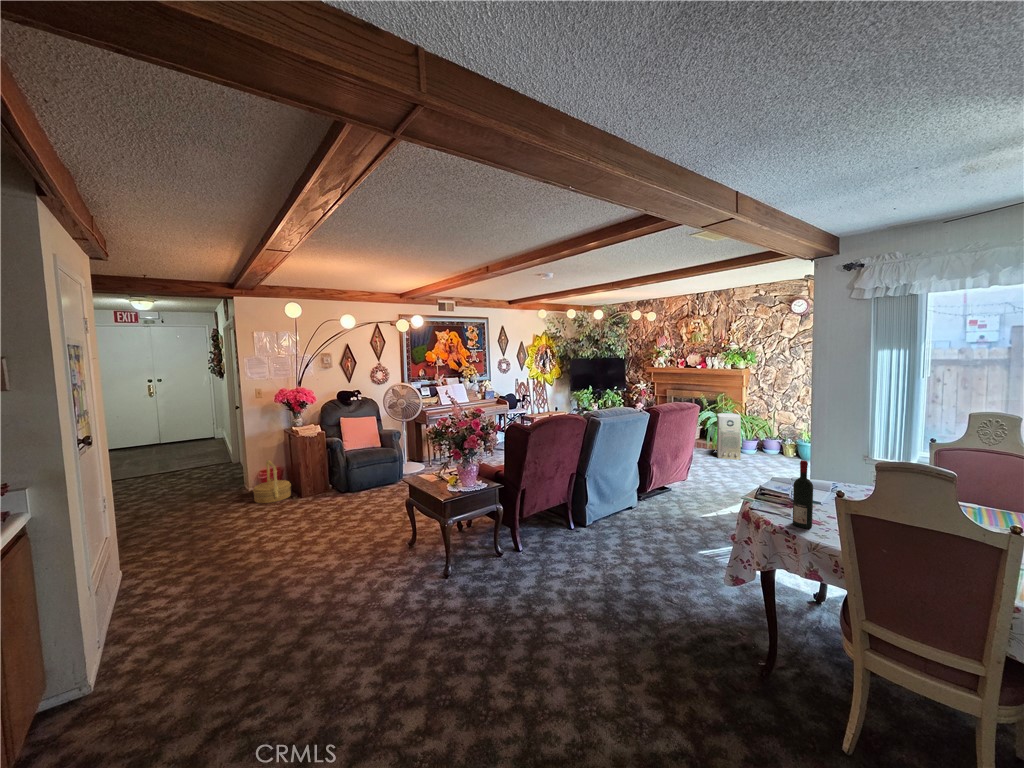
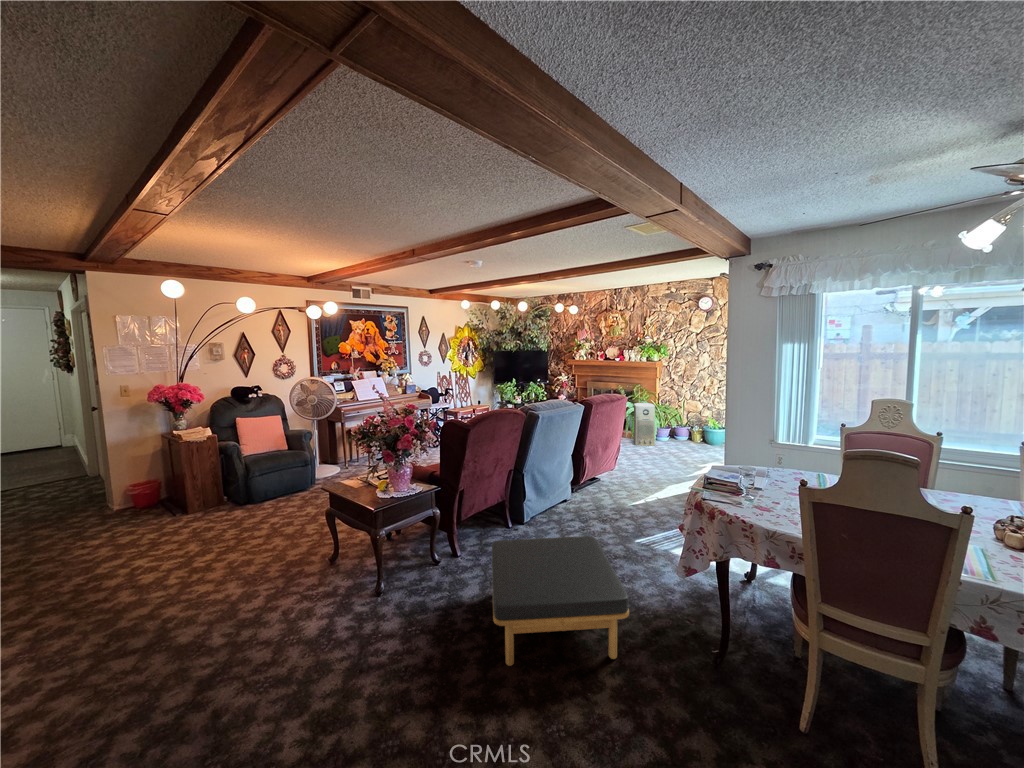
woven basket: present [253,460,291,503] -> none [120,471,174,525]
wine bottle: present [793,460,813,528] -> none [746,449,765,516]
ottoman: none [540,537,669,655] -> present [492,536,629,666]

